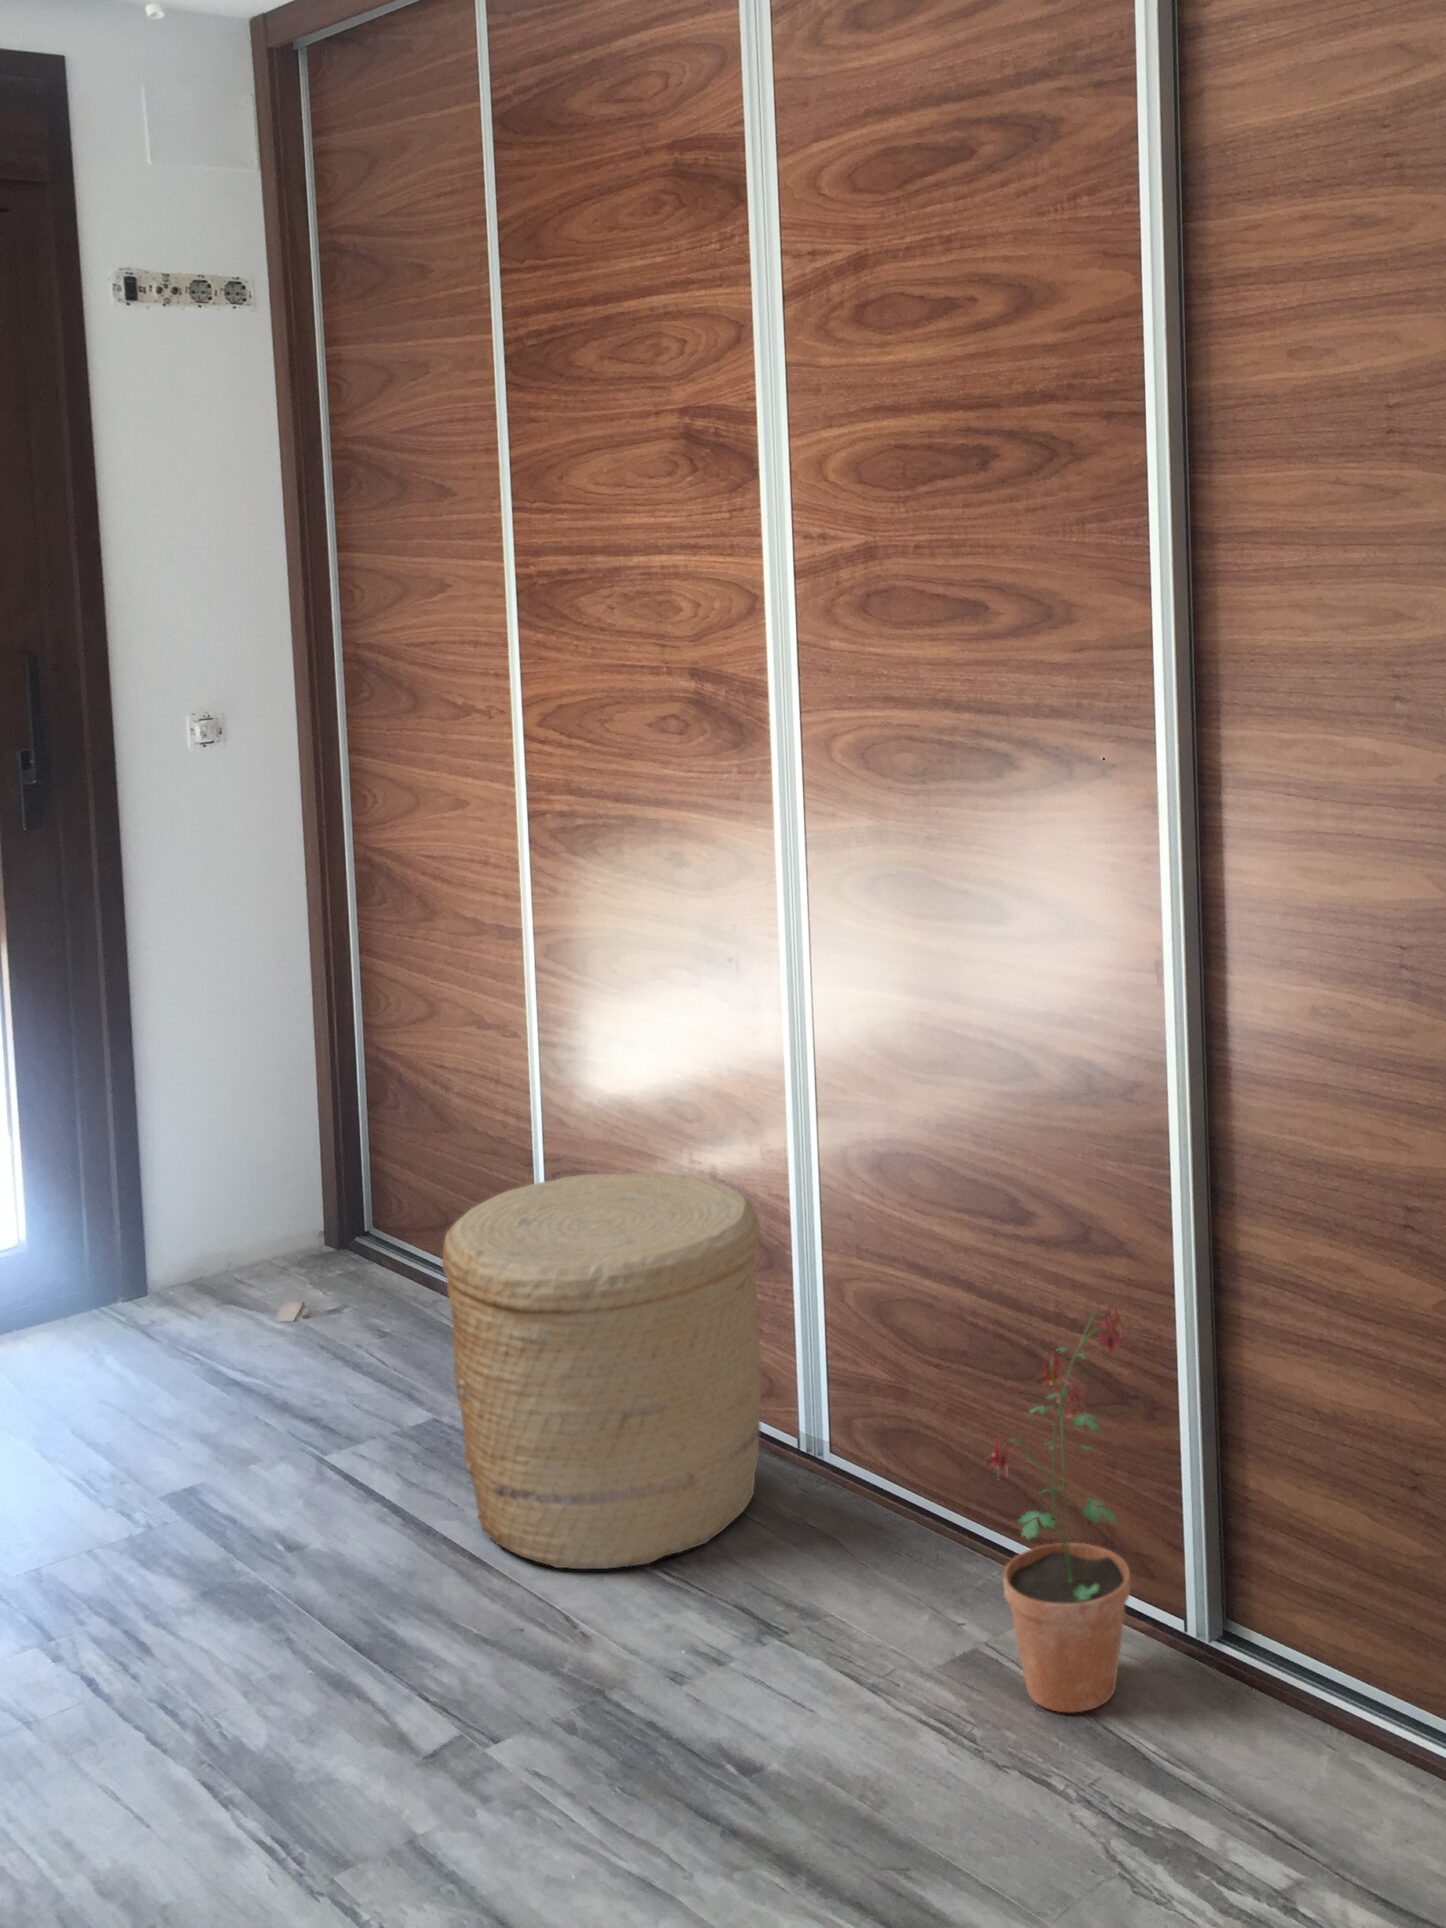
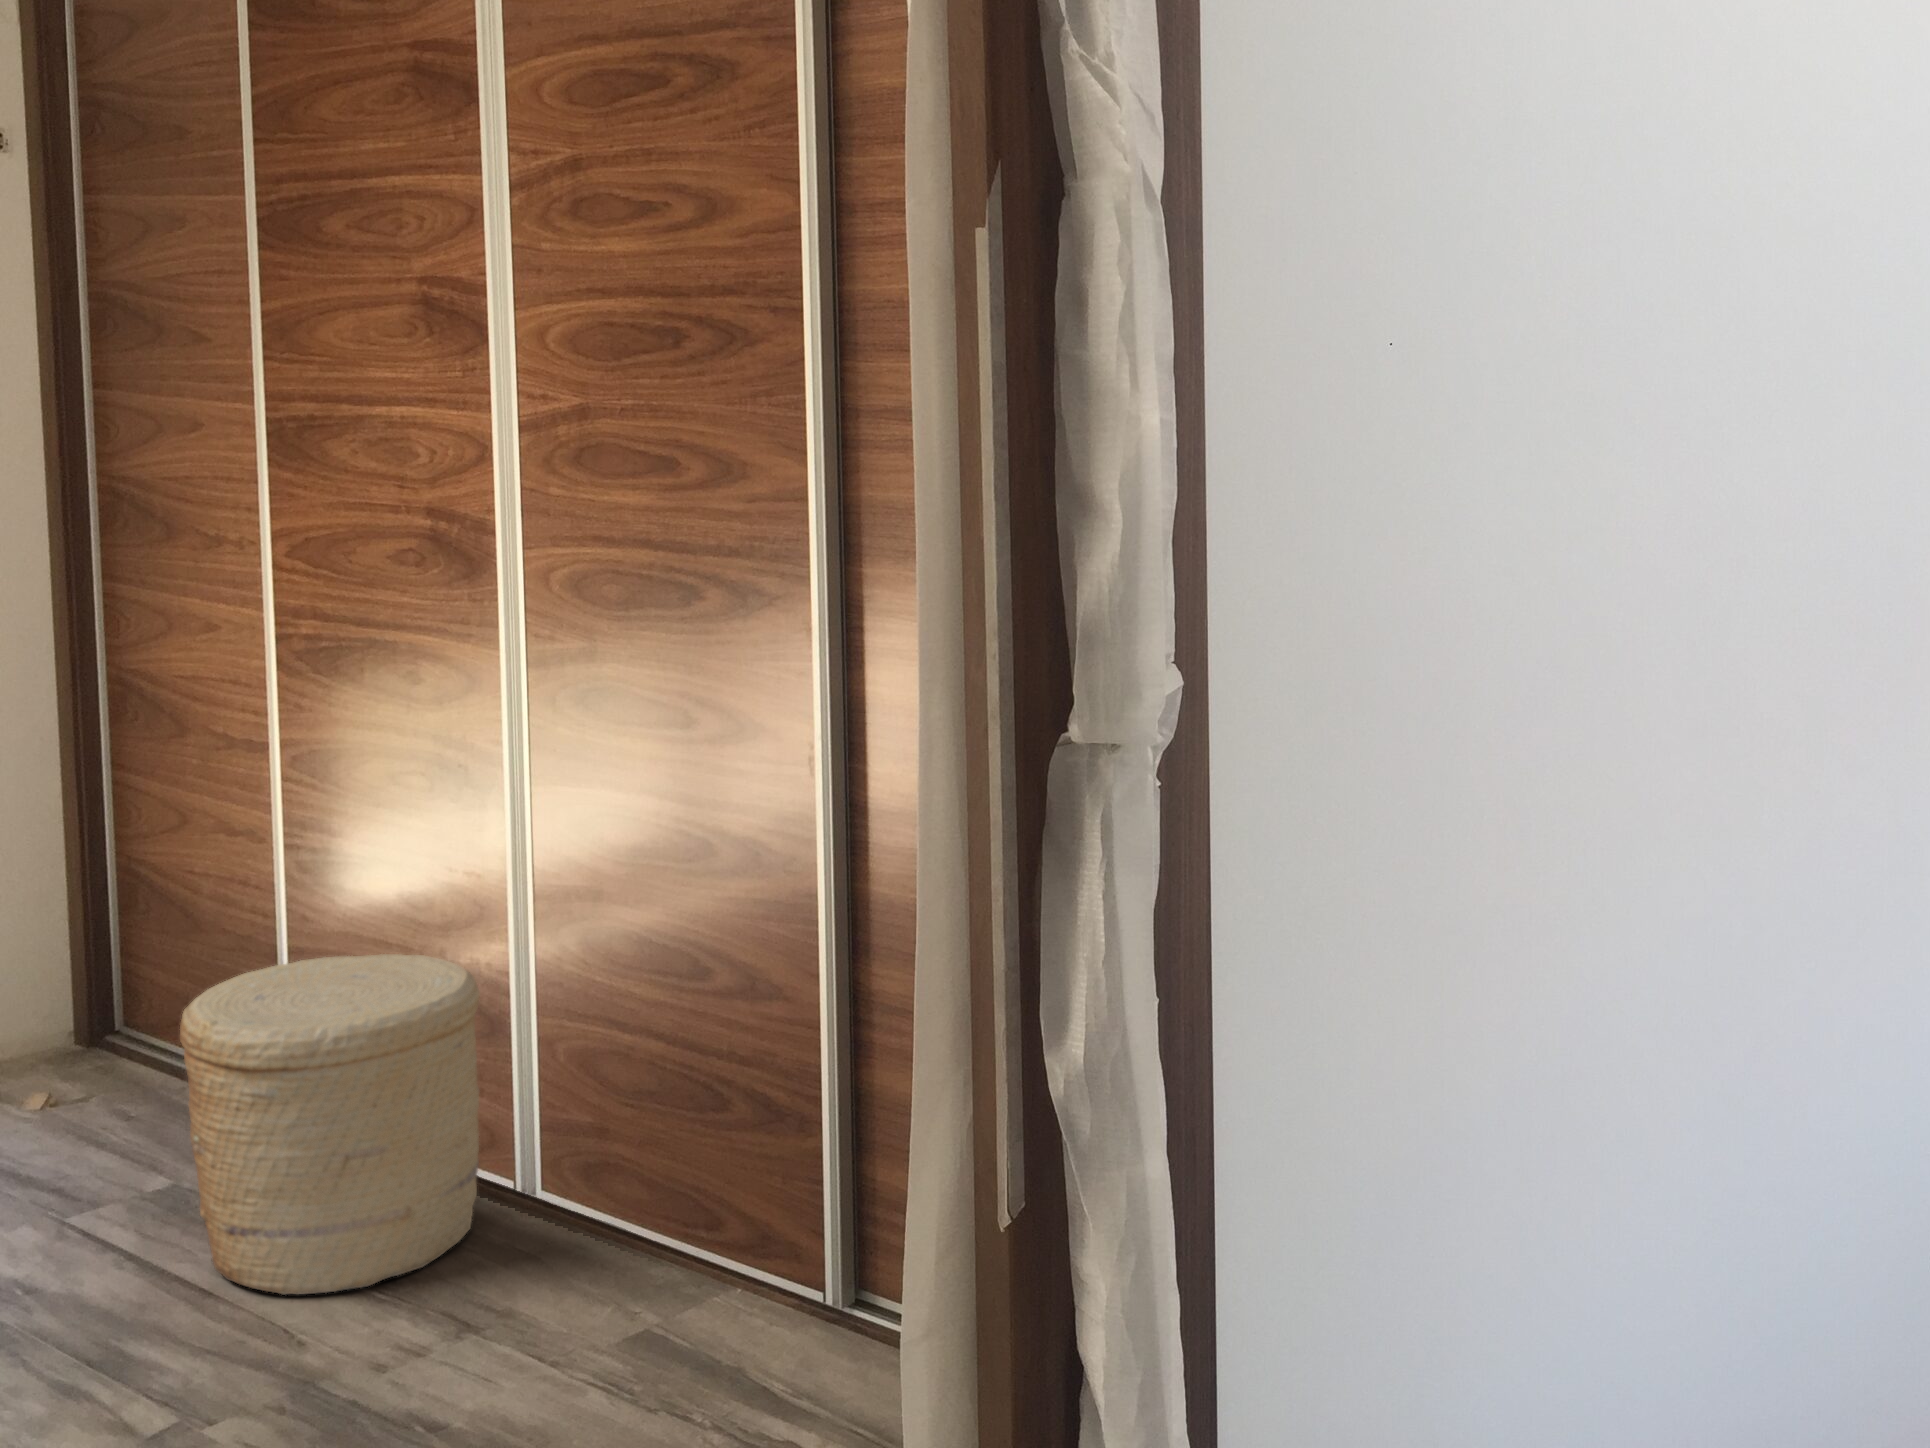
potted plant: present [987,1308,1131,1712] -> none [651,1039,782,1367]

